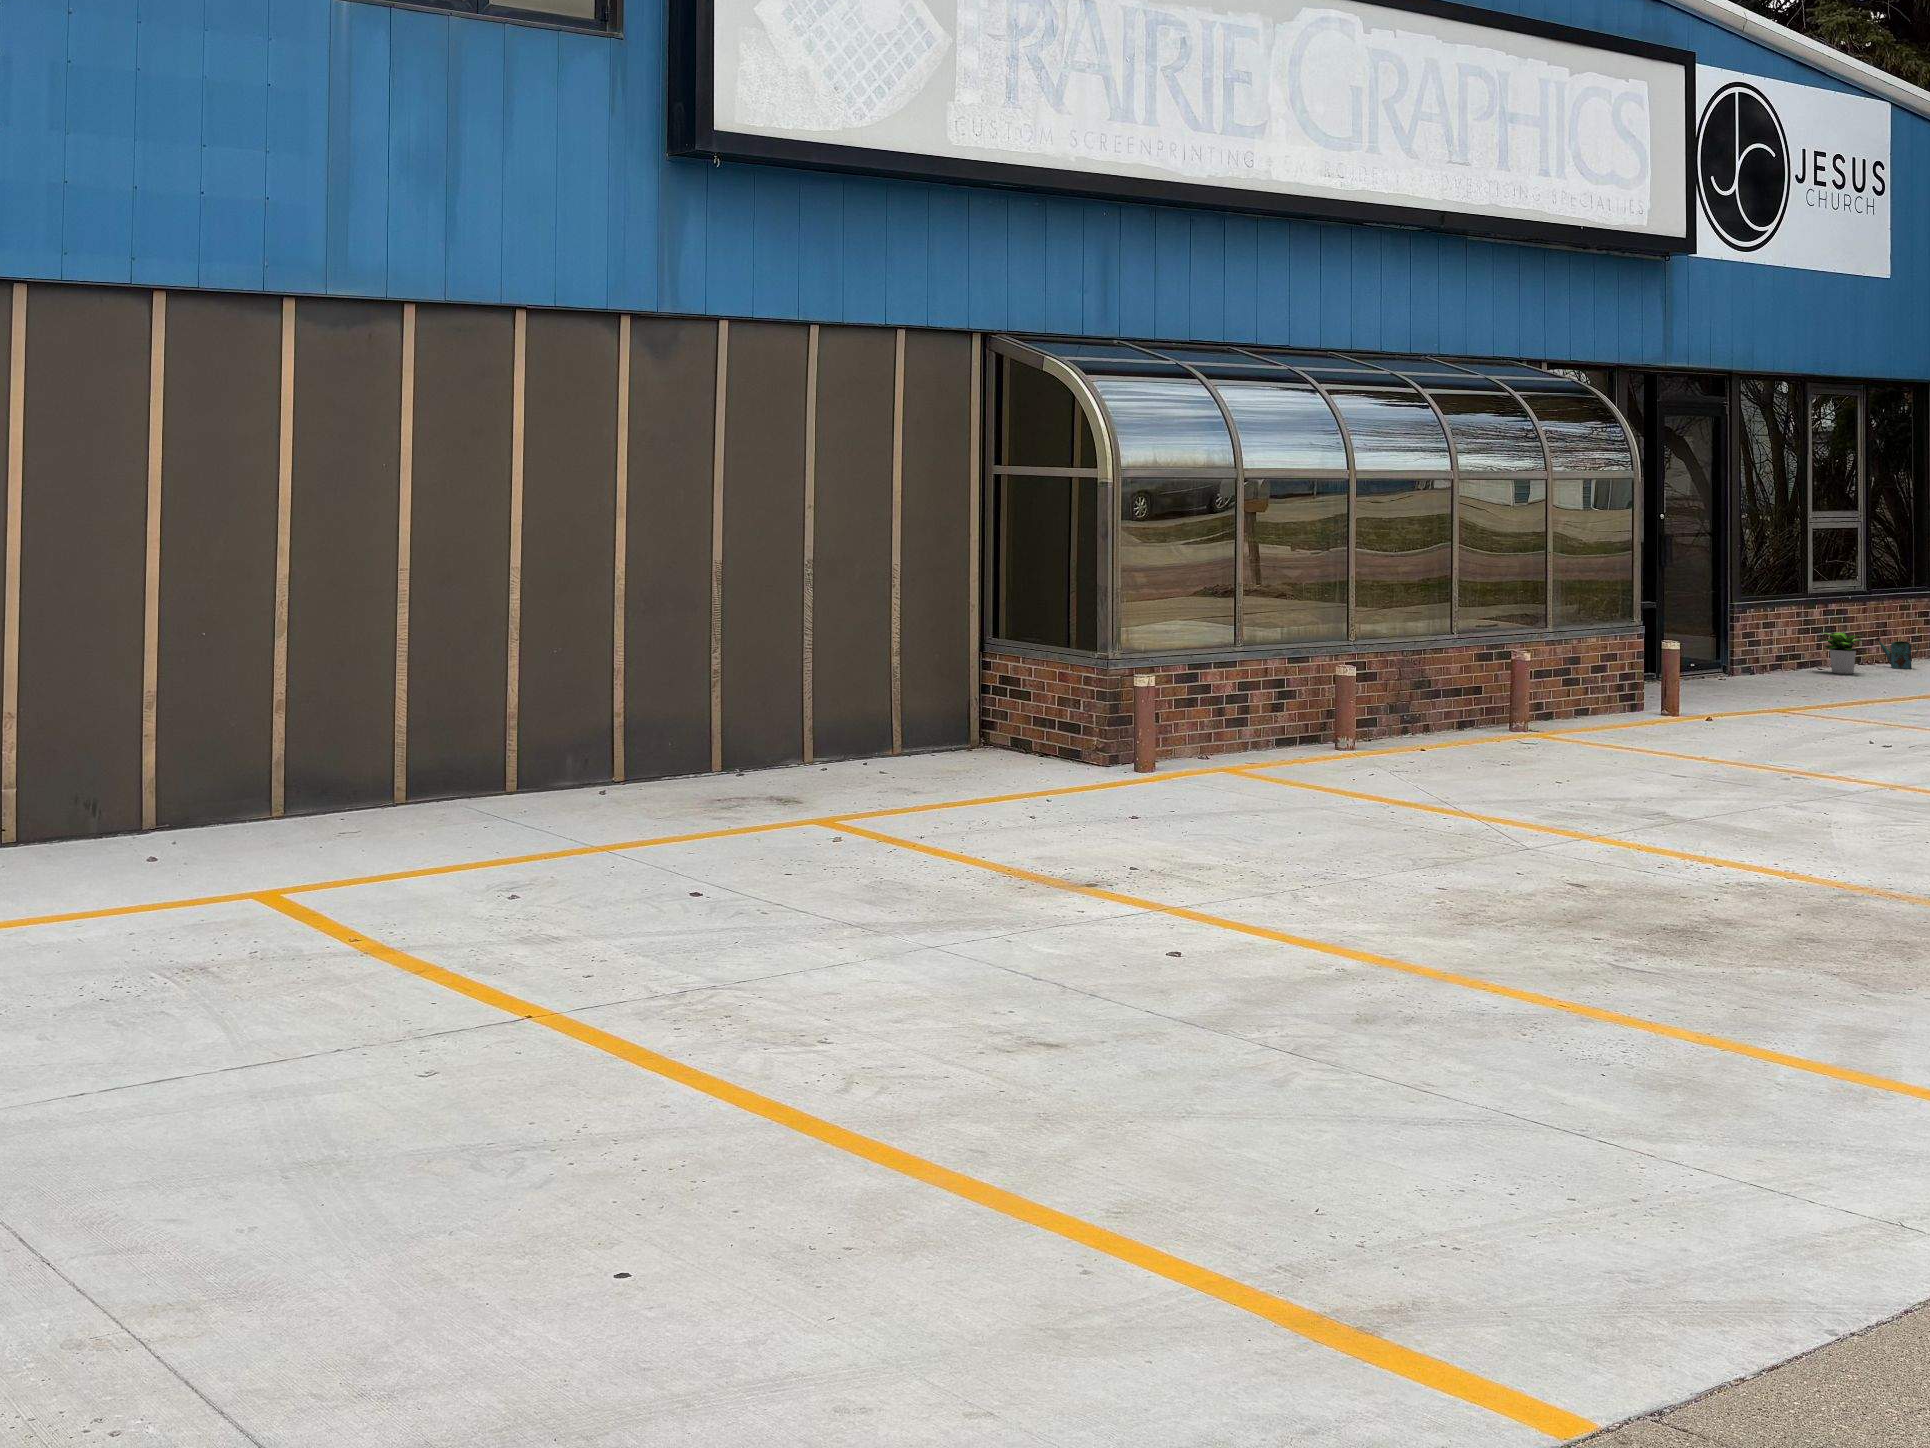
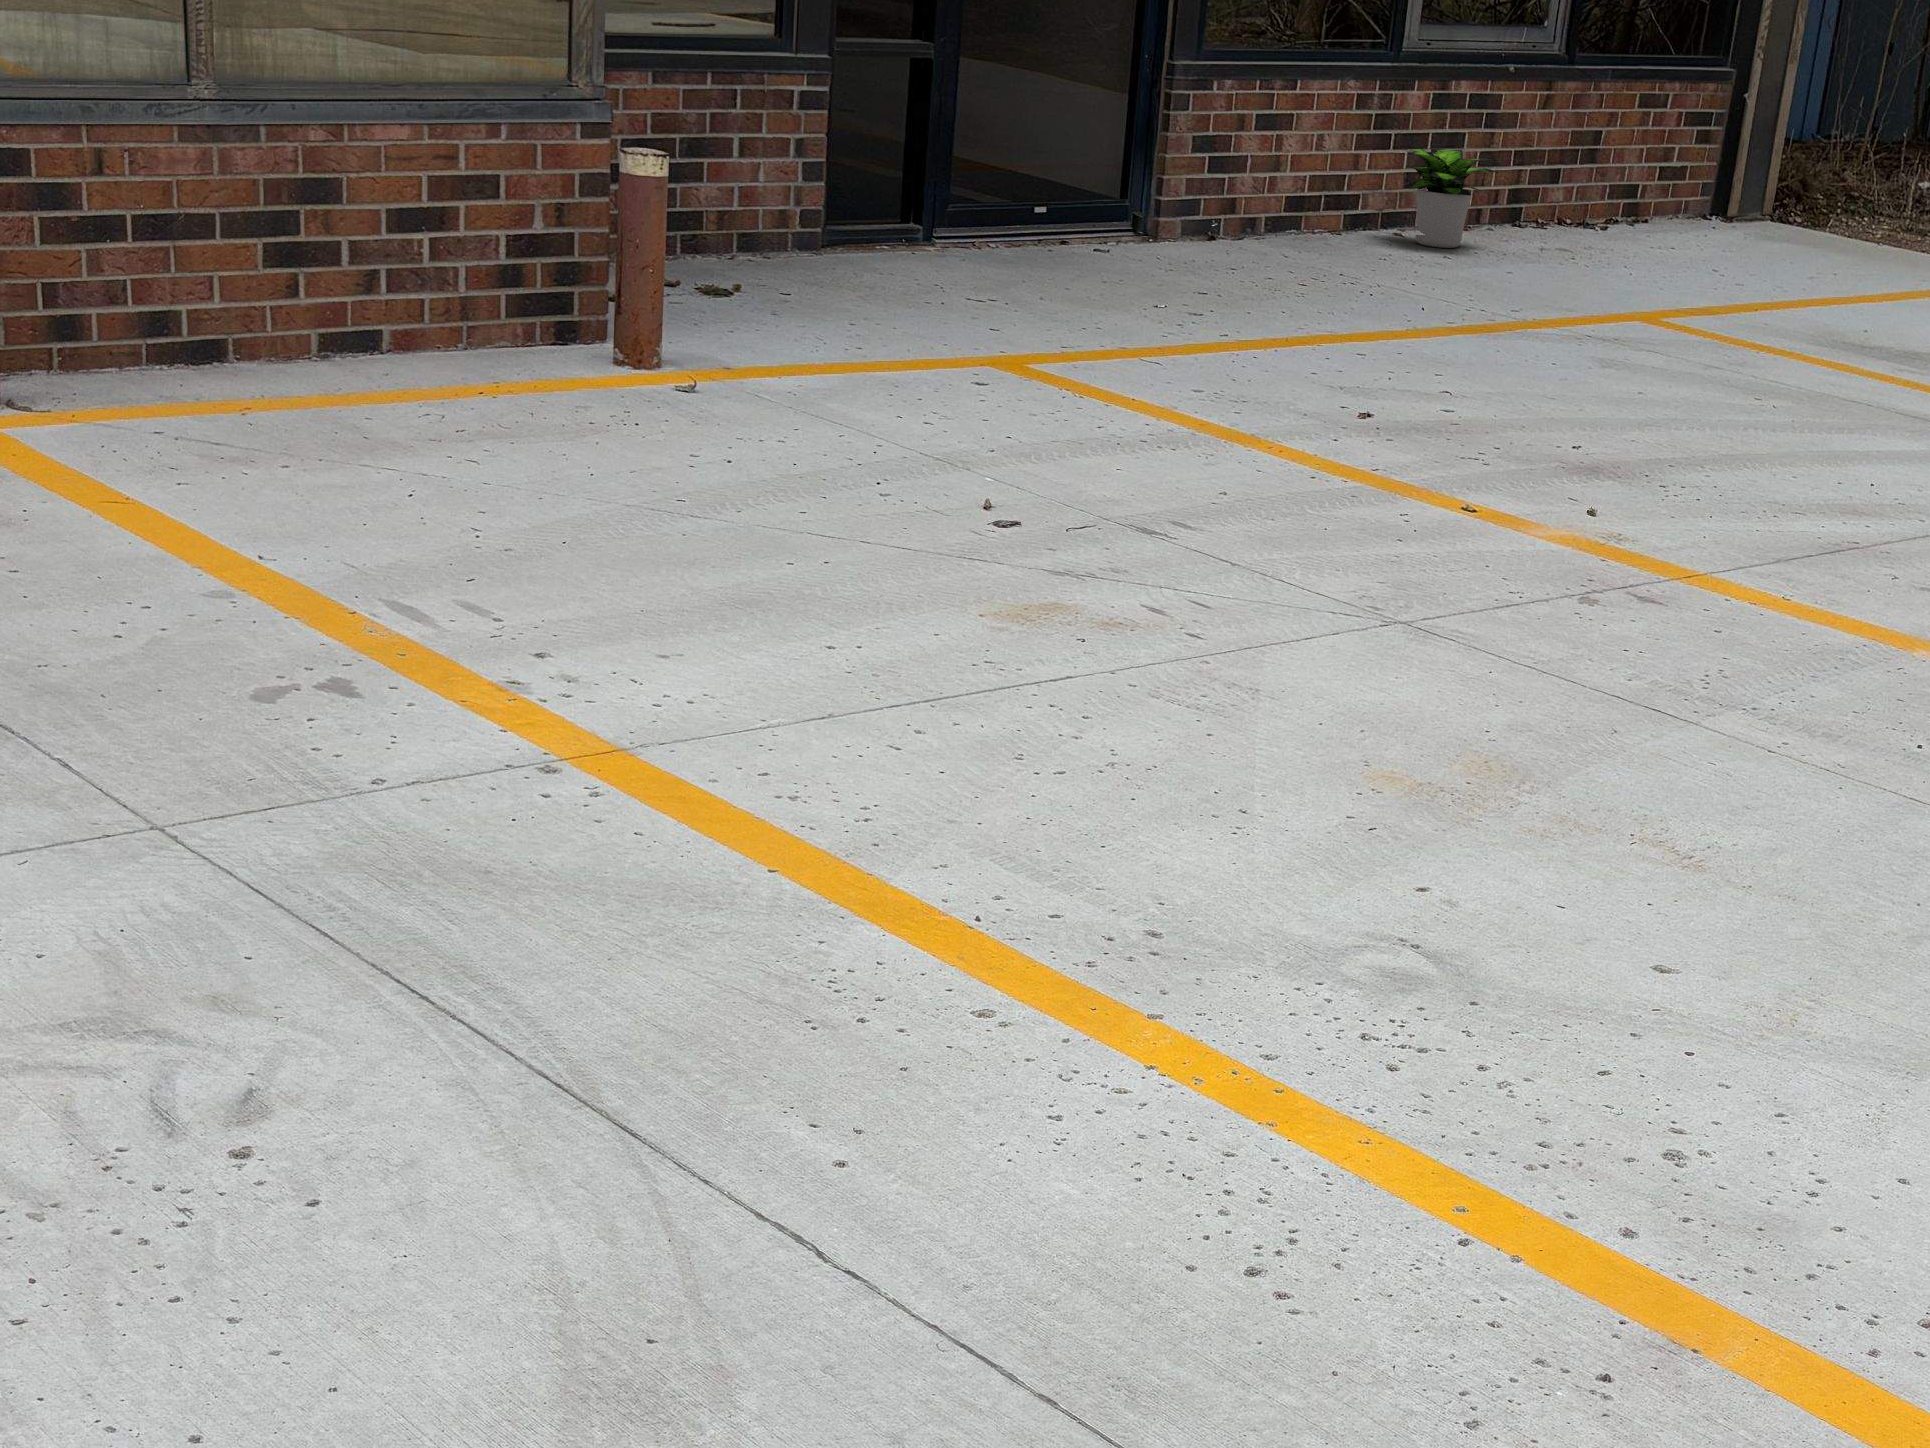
watering can: present [1874,637,1918,669] -> none [1553,165,1629,242]

